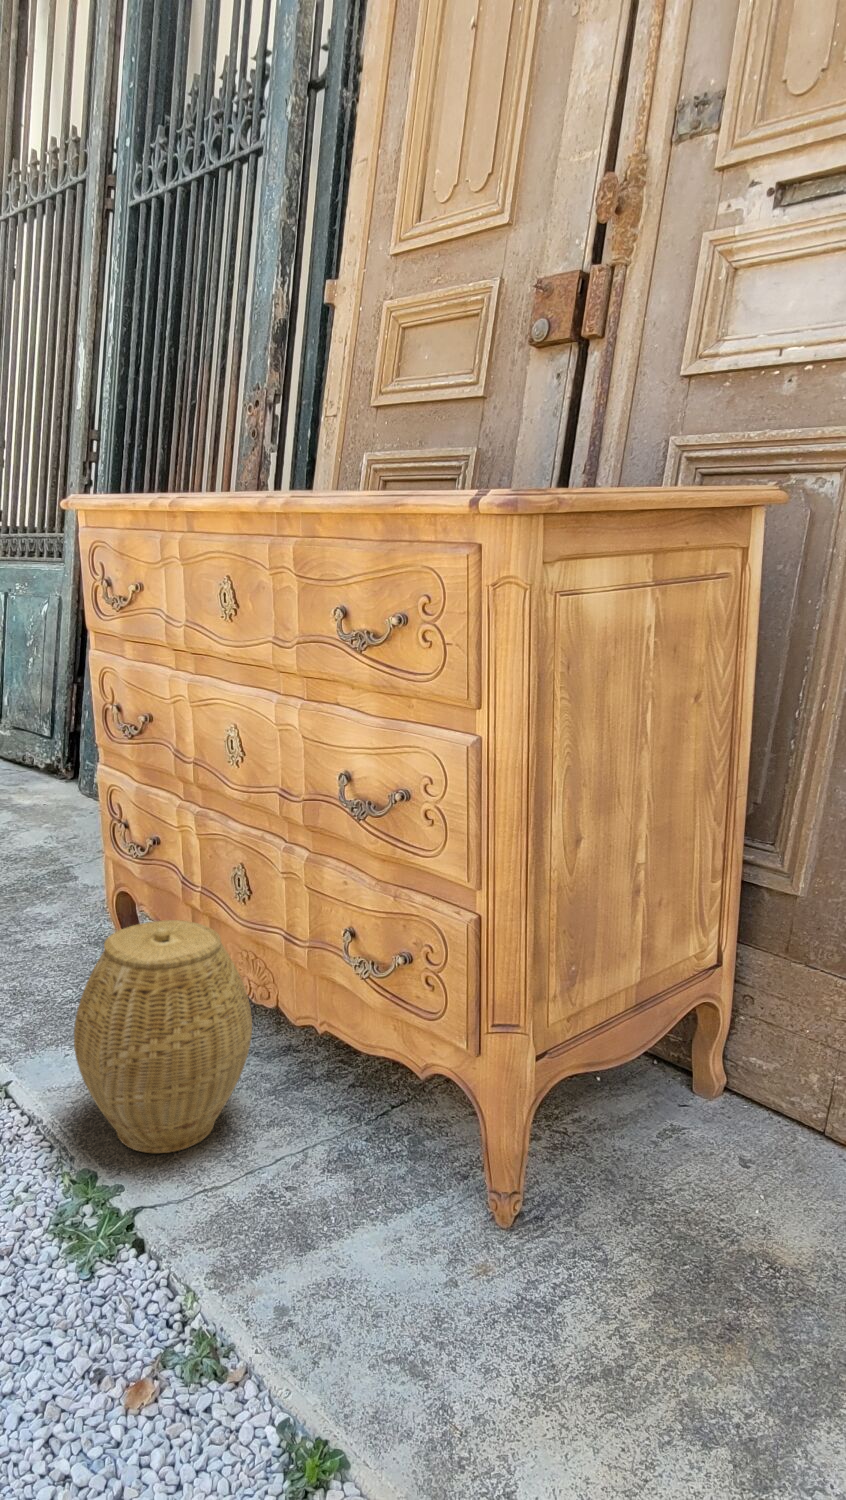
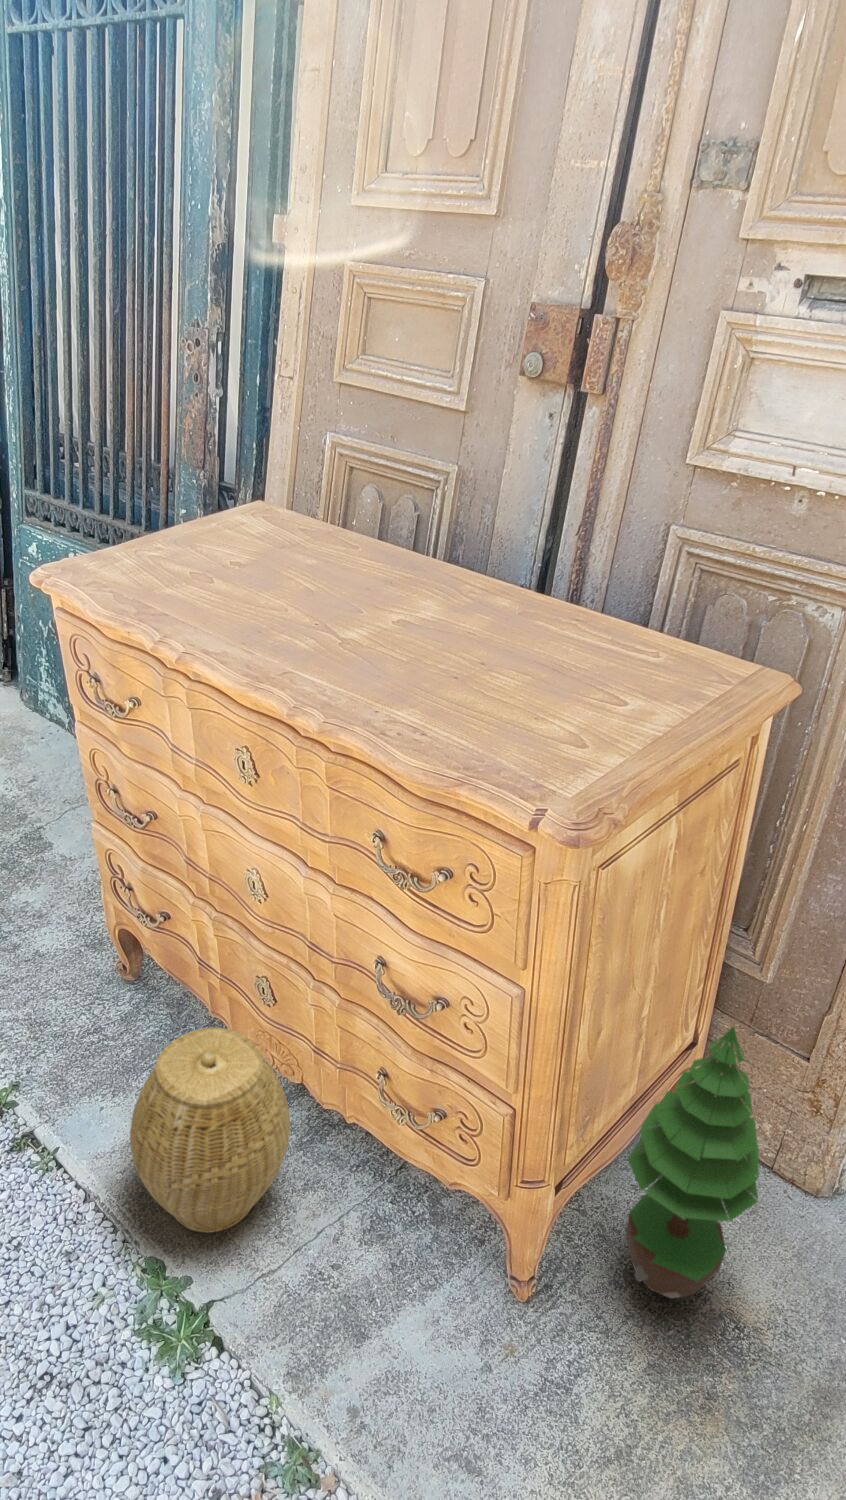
potted tree: none [617,830,773,1228] -> present [625,1027,759,1298]

